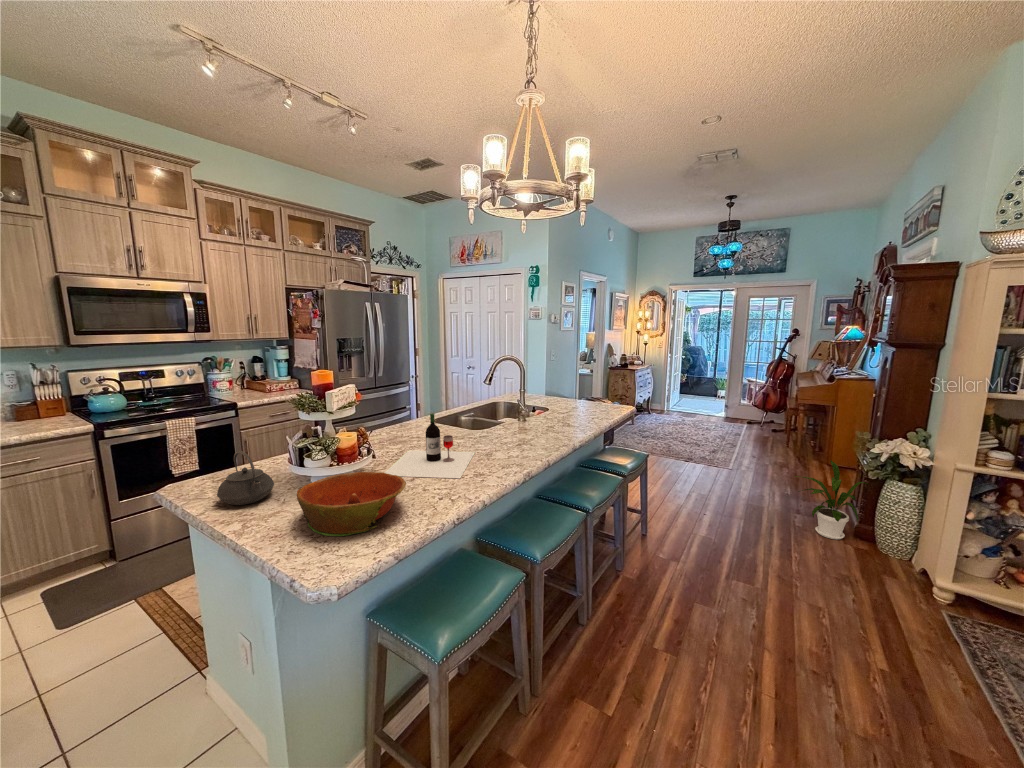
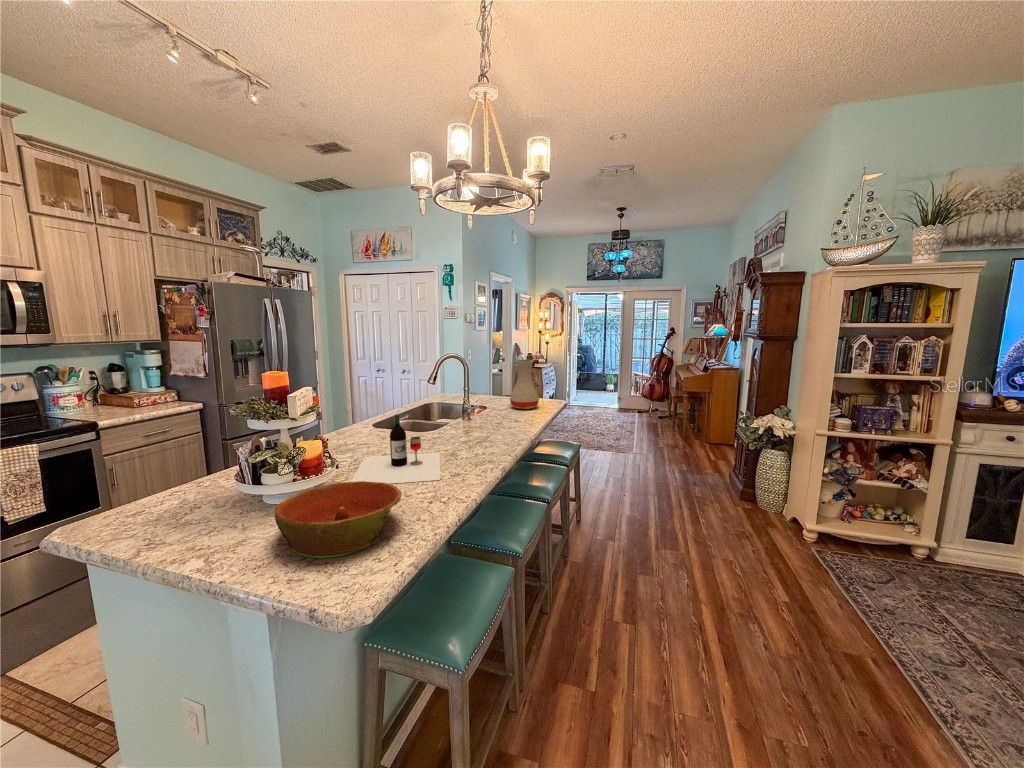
vase: none [569,364,599,414] -> present [510,360,539,409]
teapot: present [217,451,274,505] -> none [146,473,222,541]
house plant: present [802,460,867,539] -> none [692,436,750,503]

